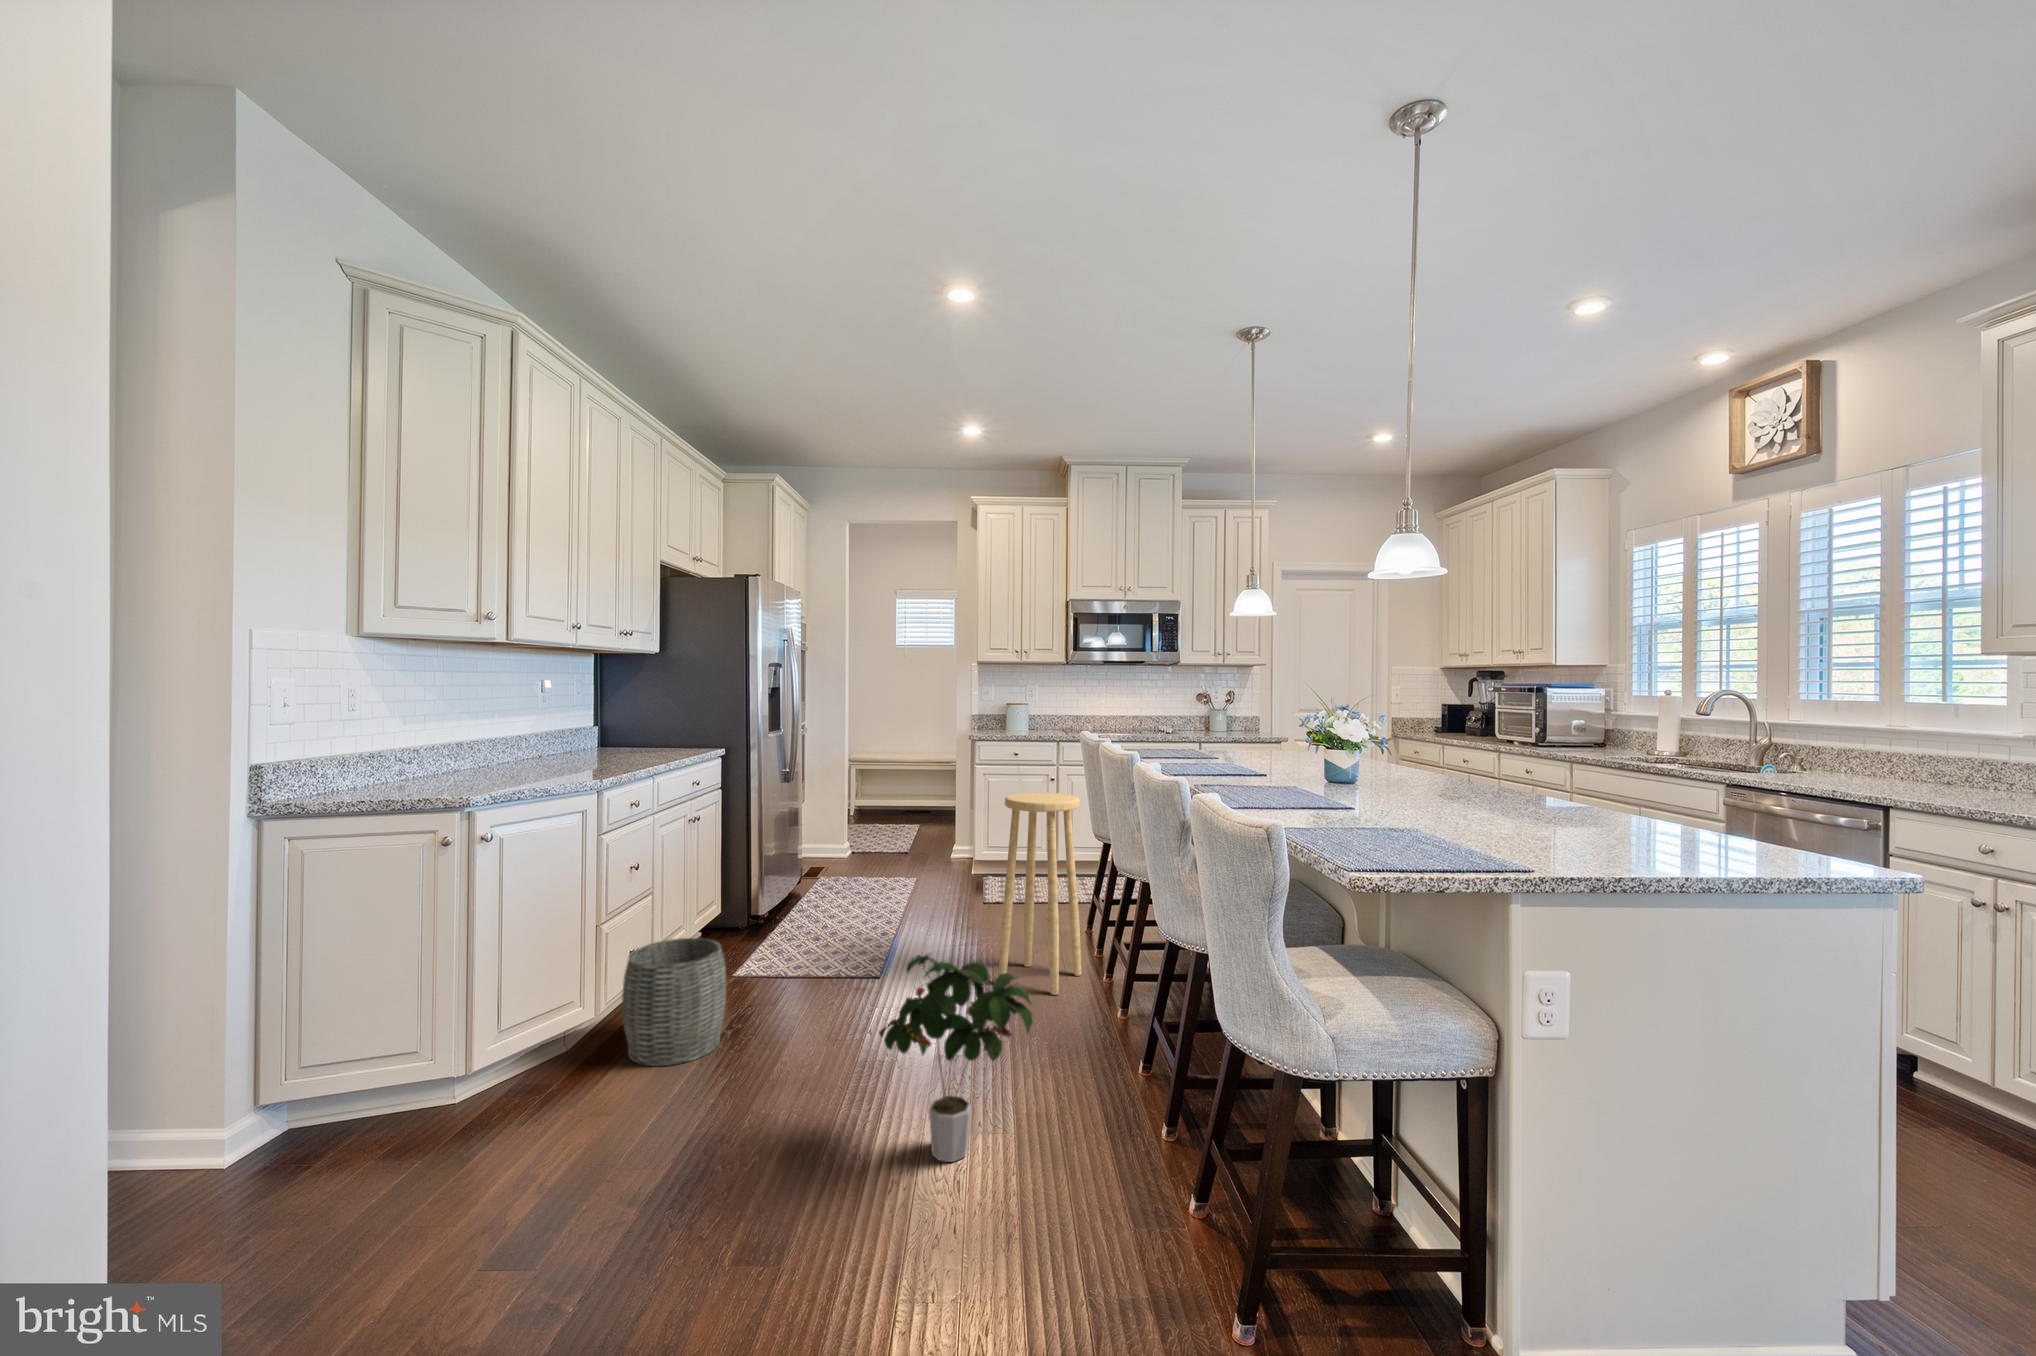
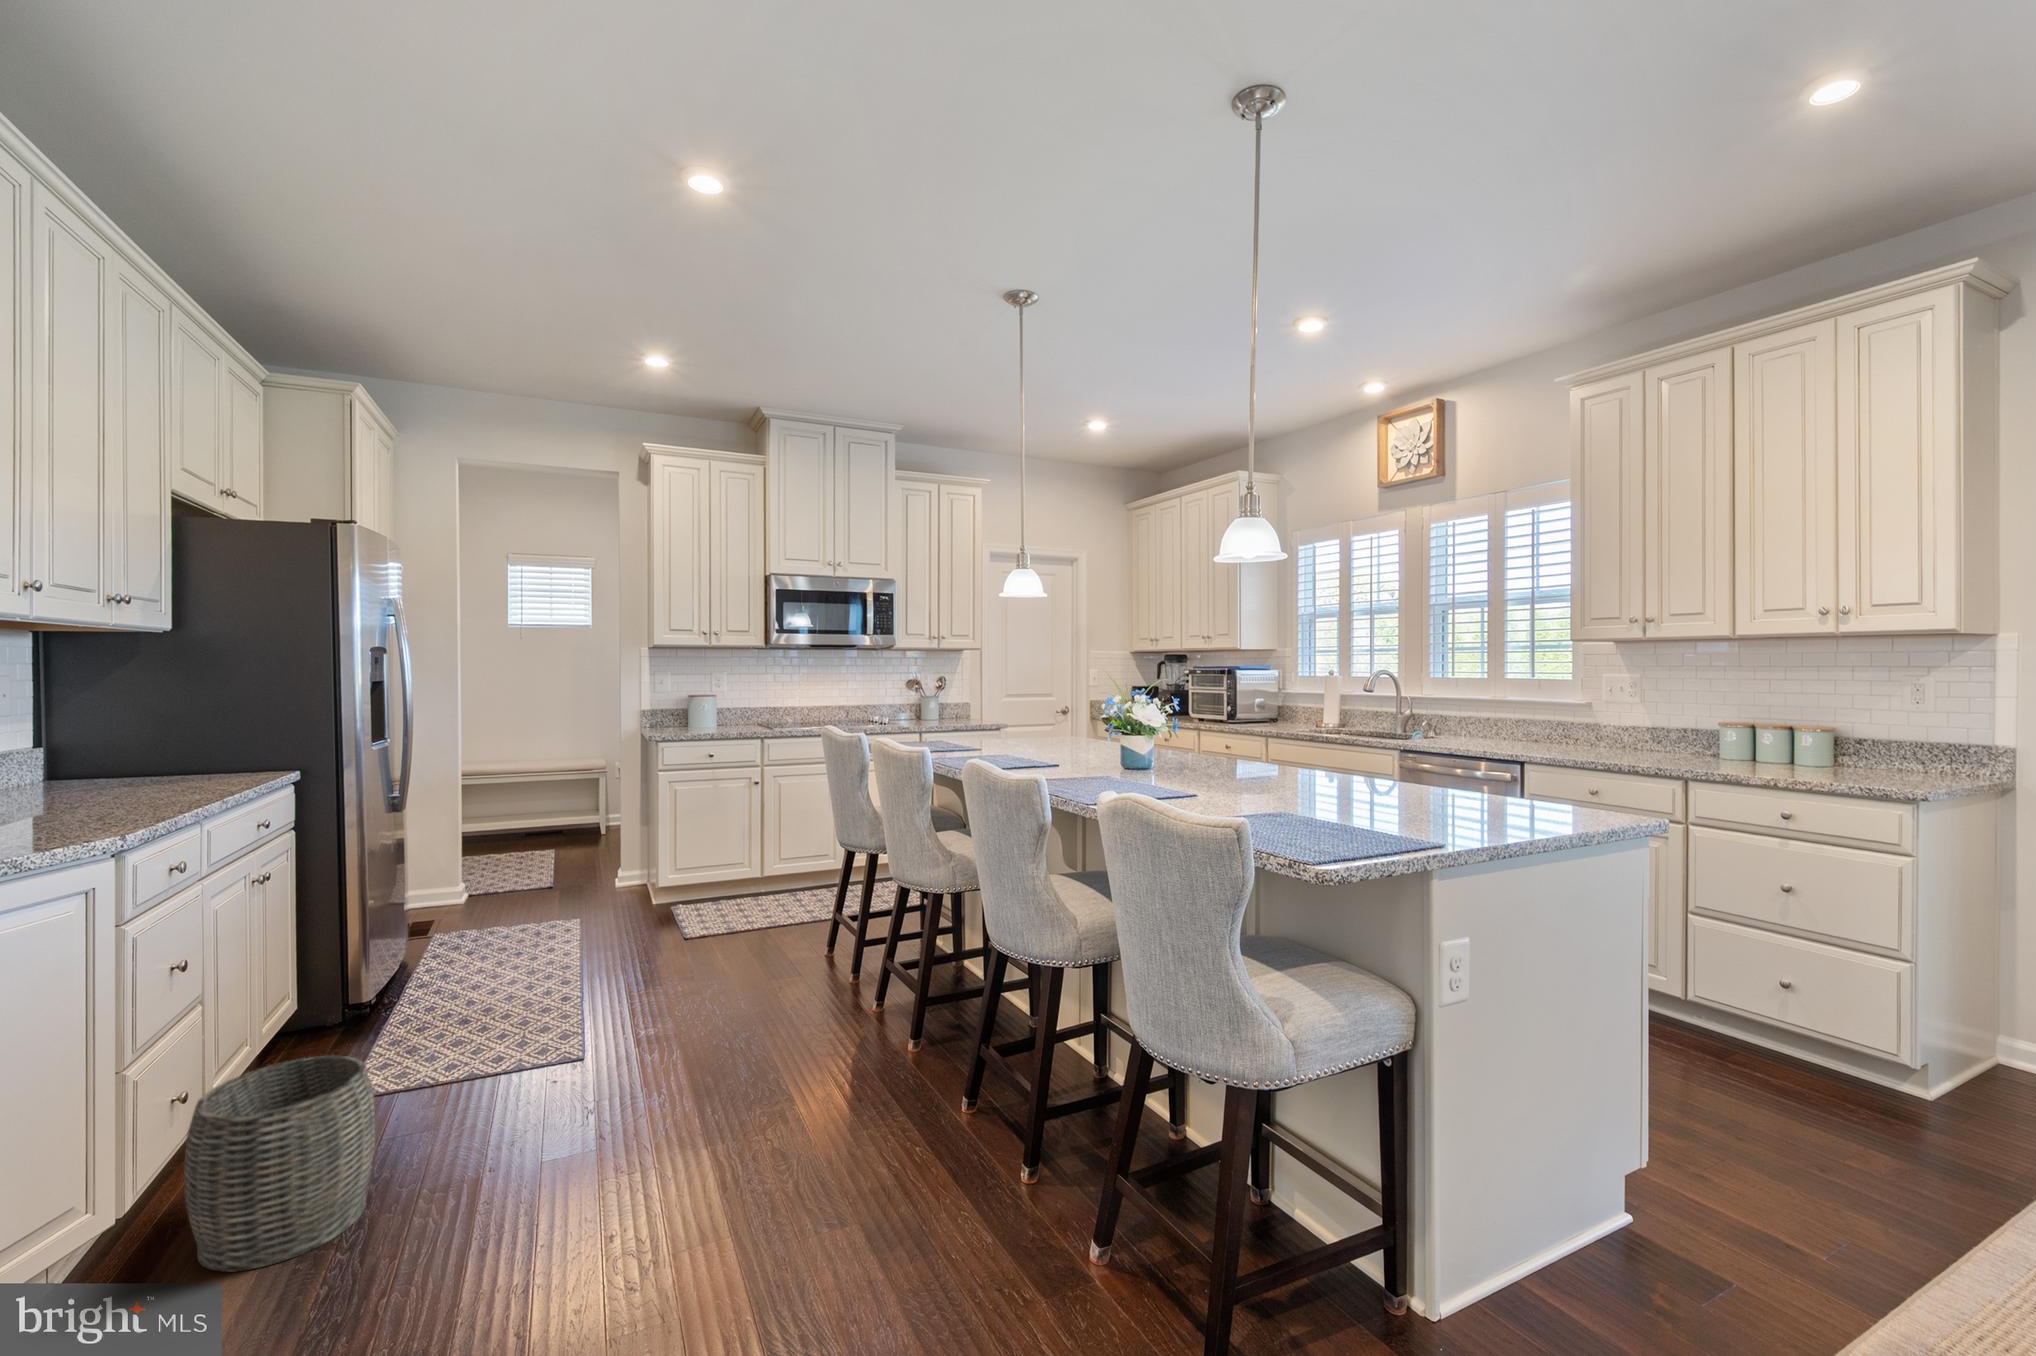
stool: present [999,792,1081,995] -> none [748,801,844,1039]
potted plant: present [879,954,1033,1162] -> none [671,1020,893,1282]

